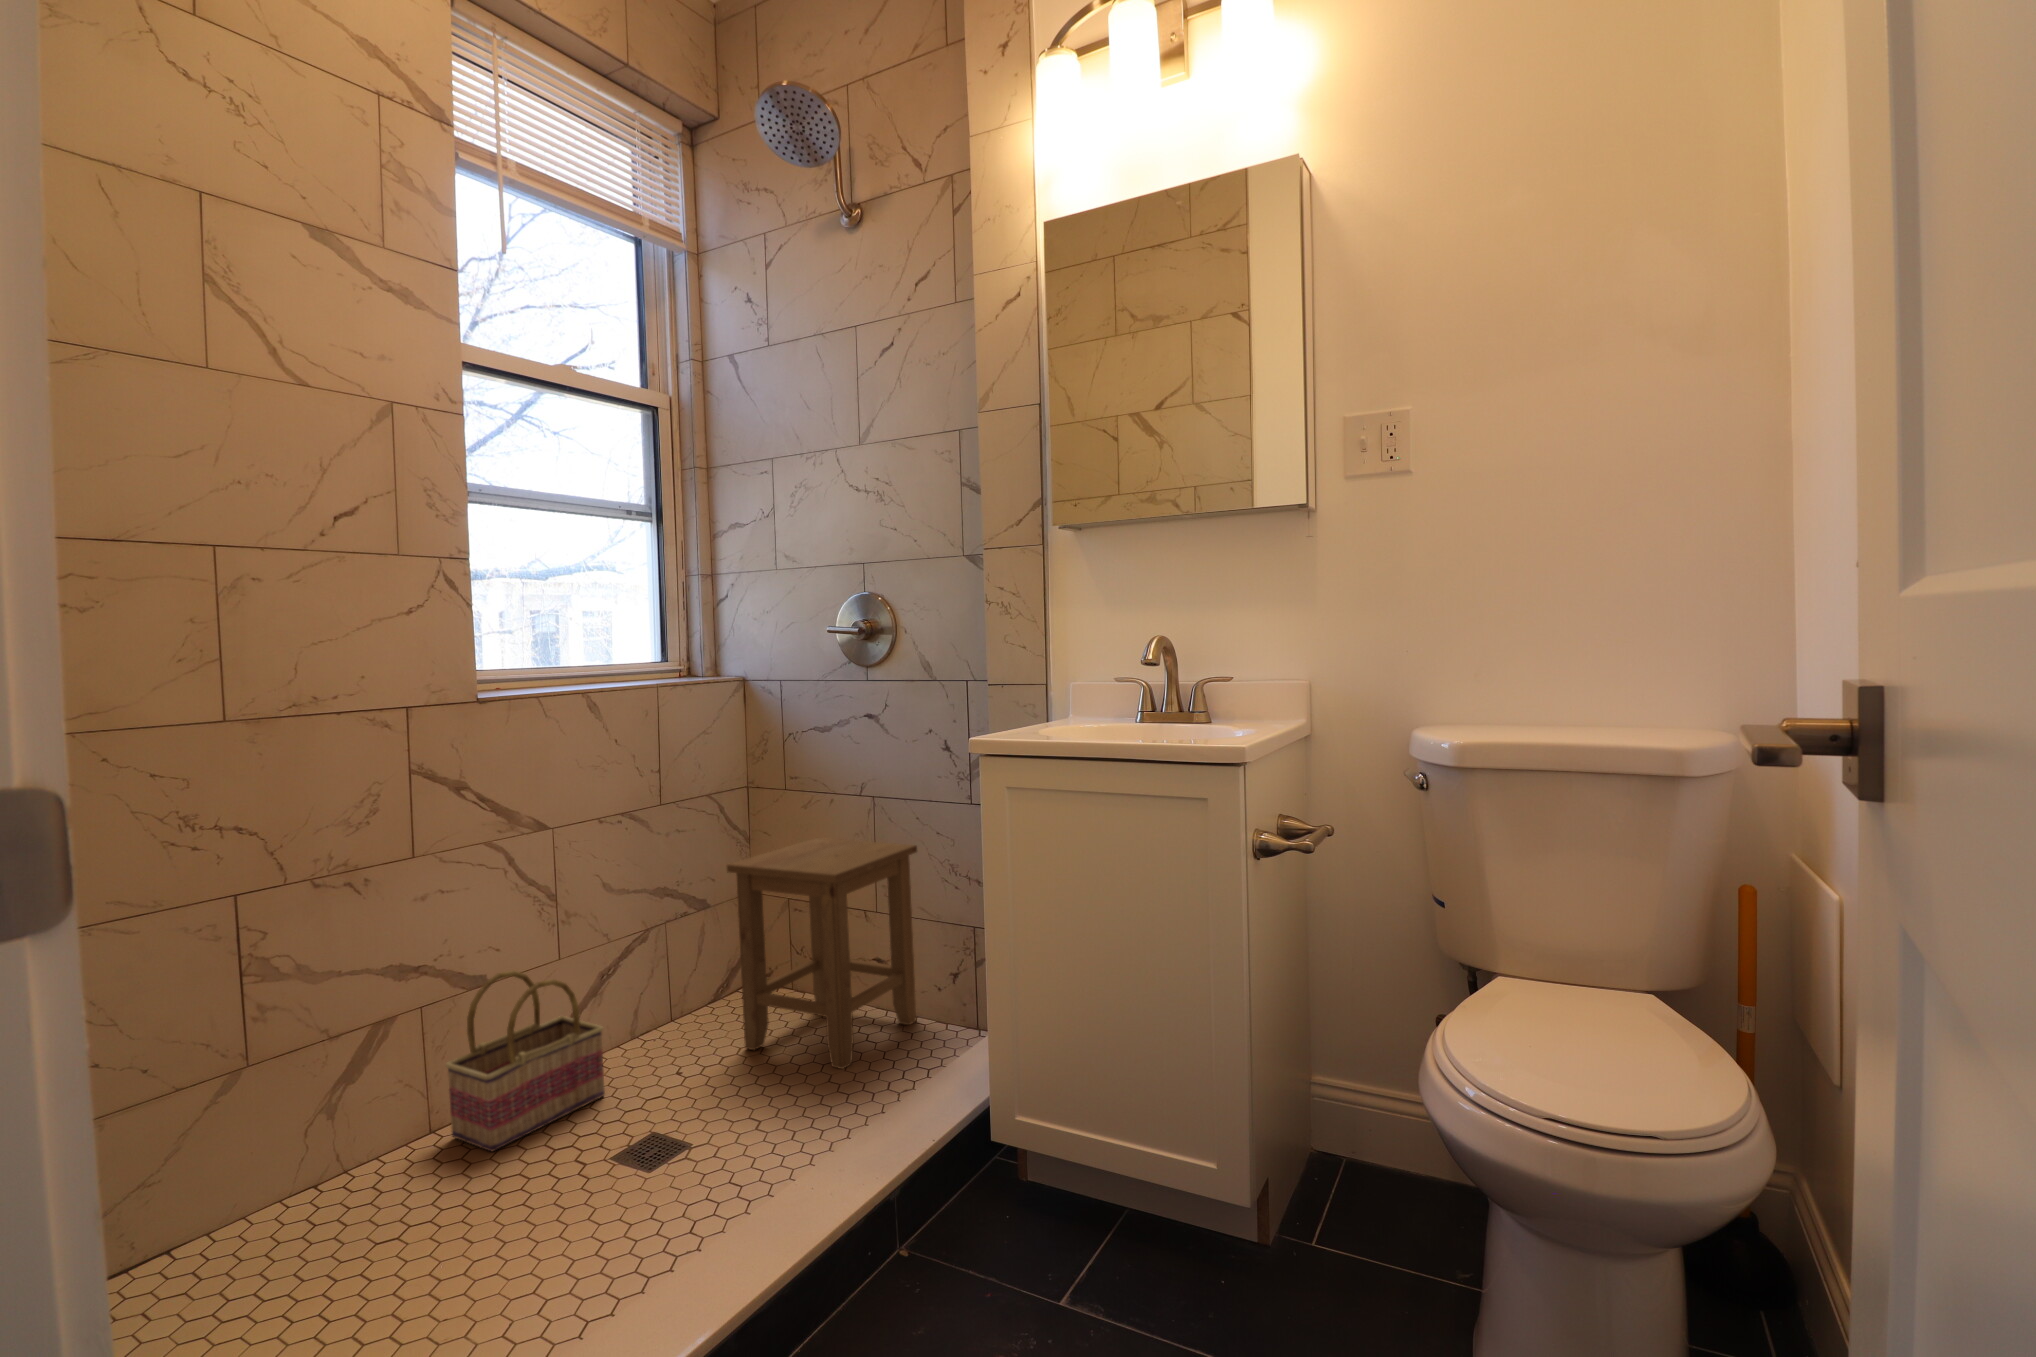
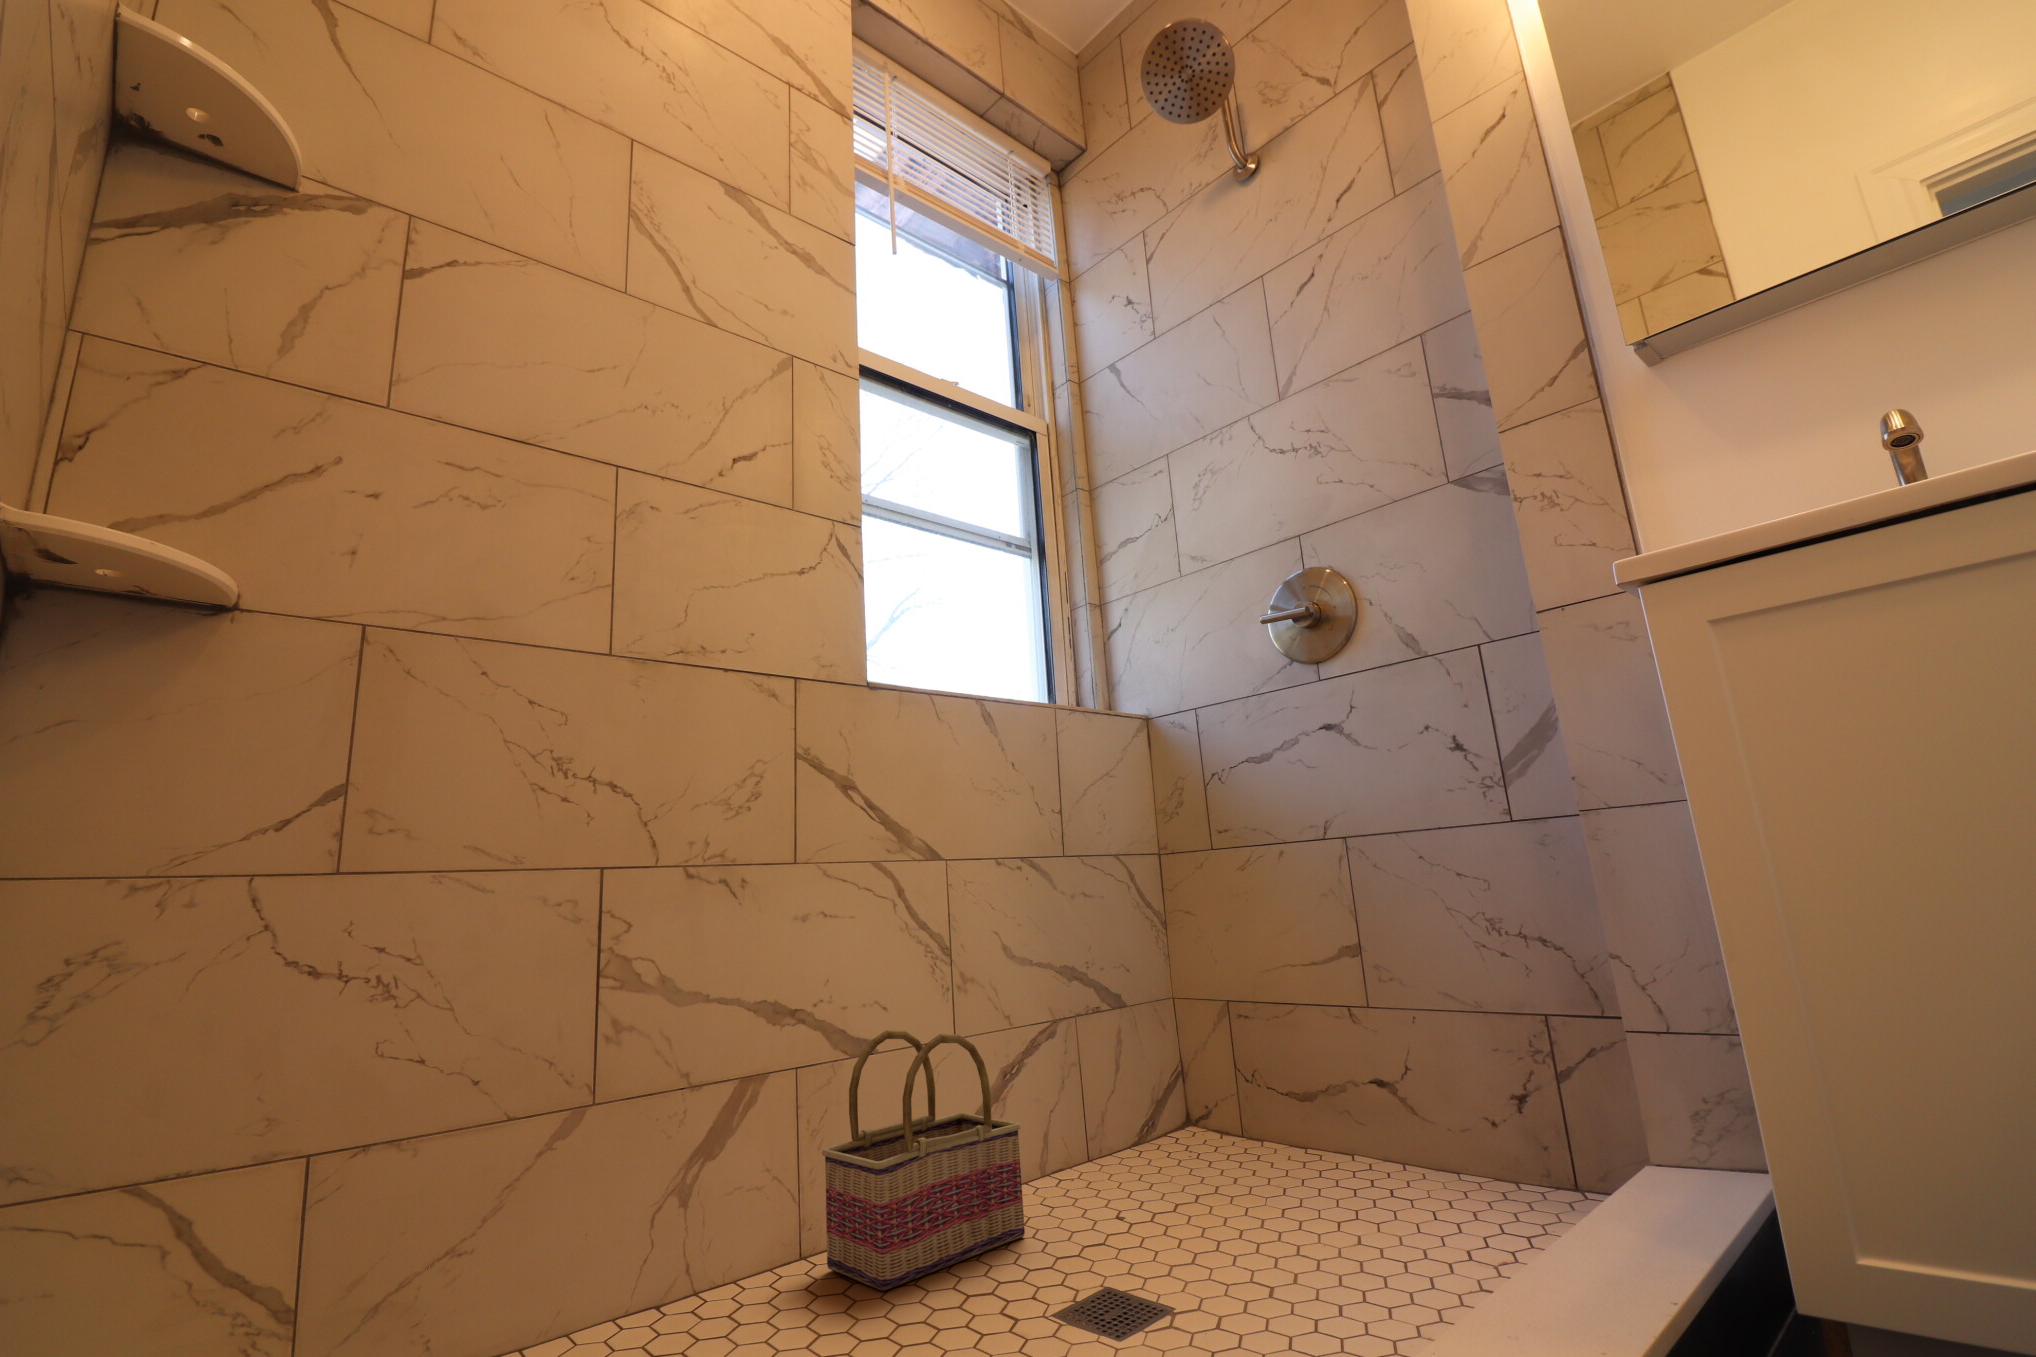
stool: present [727,838,917,1069] -> none [1166,886,1472,1226]

